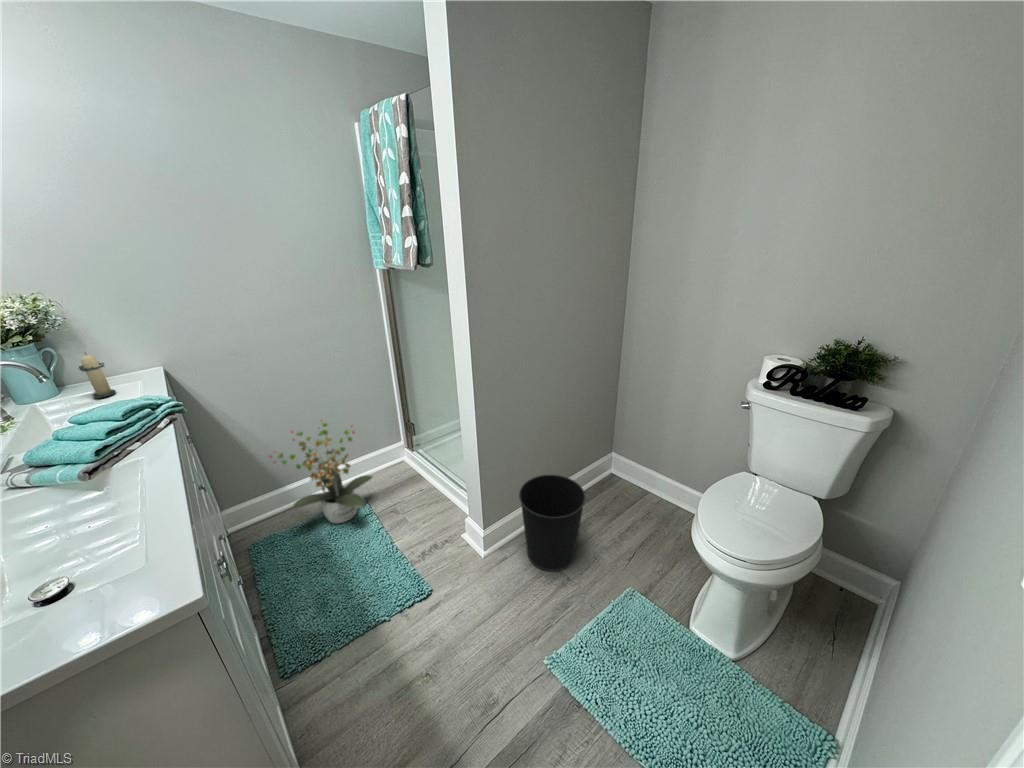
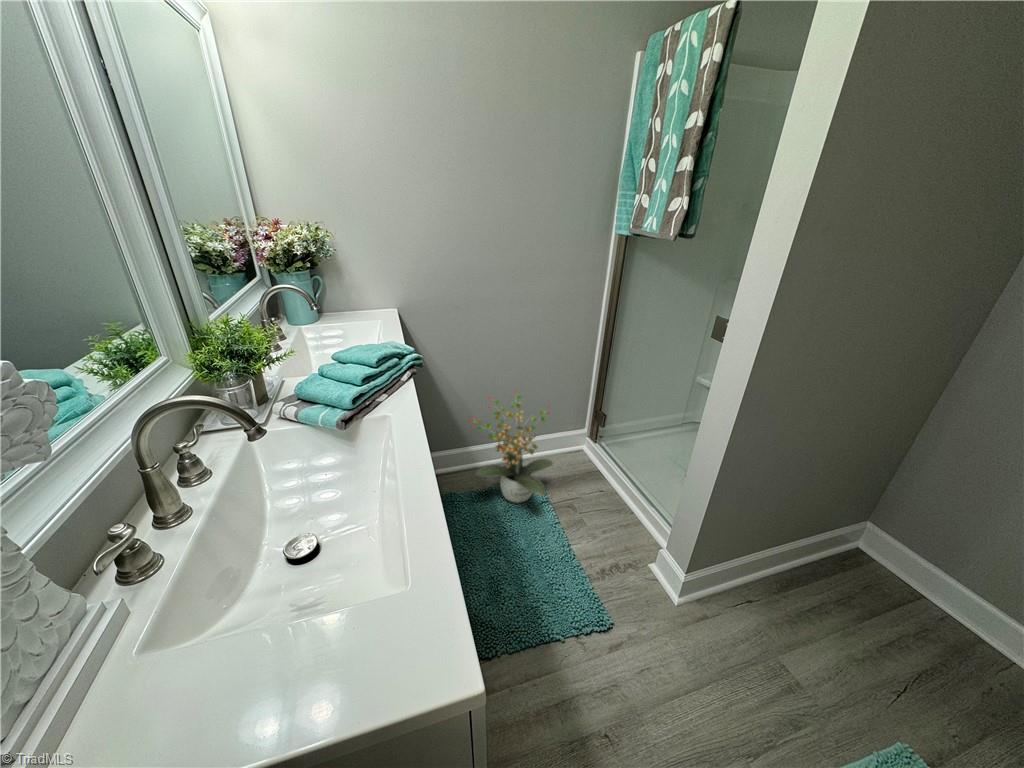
candle: present [78,352,116,398] -> none [337,289,364,335]
wastebasket: present [519,475,586,571] -> none [736,534,861,666]

